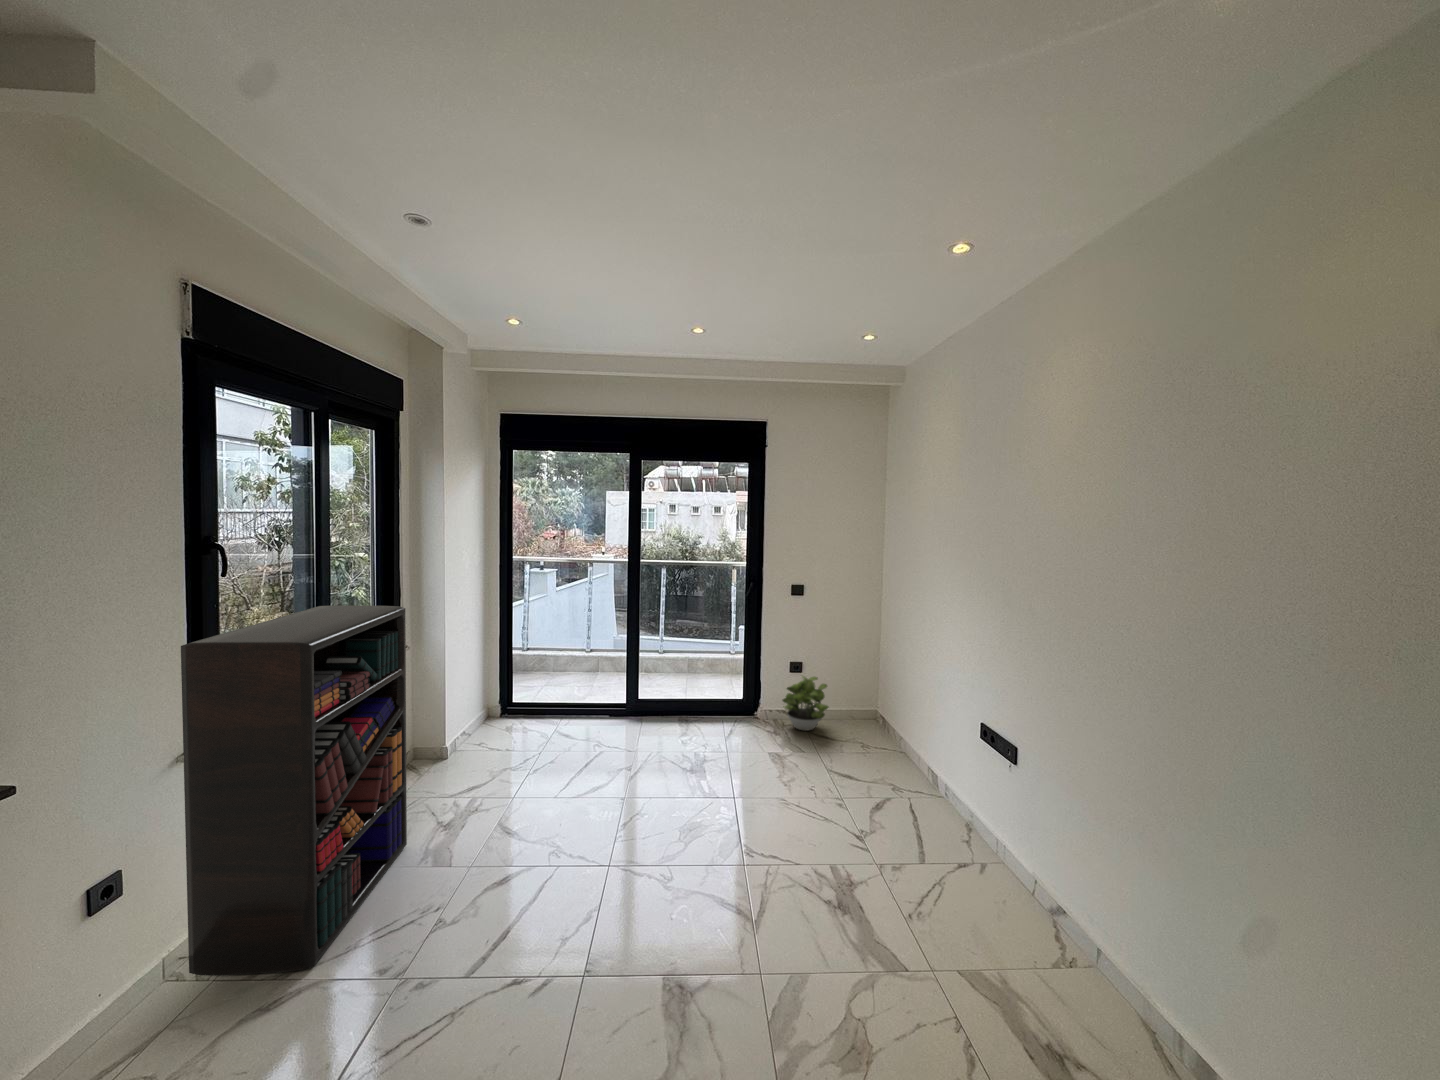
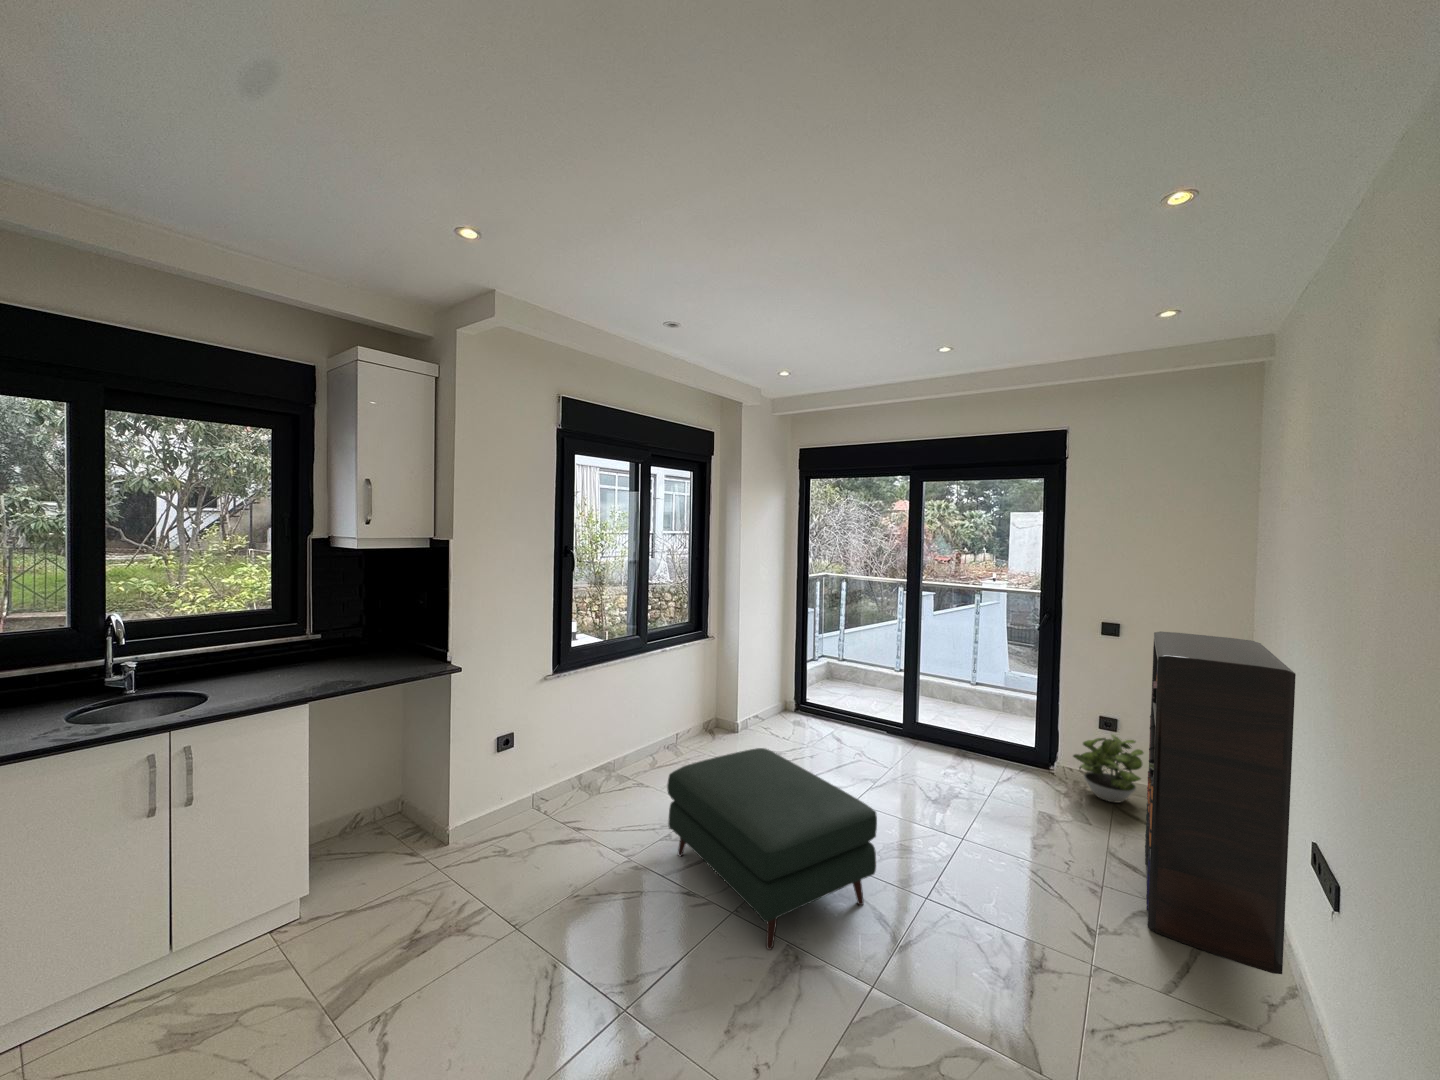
bookshelf: present [181,605,407,976] -> present [1145,631,1296,974]
ottoman: none [453,769,713,992] -> present [667,748,877,950]

